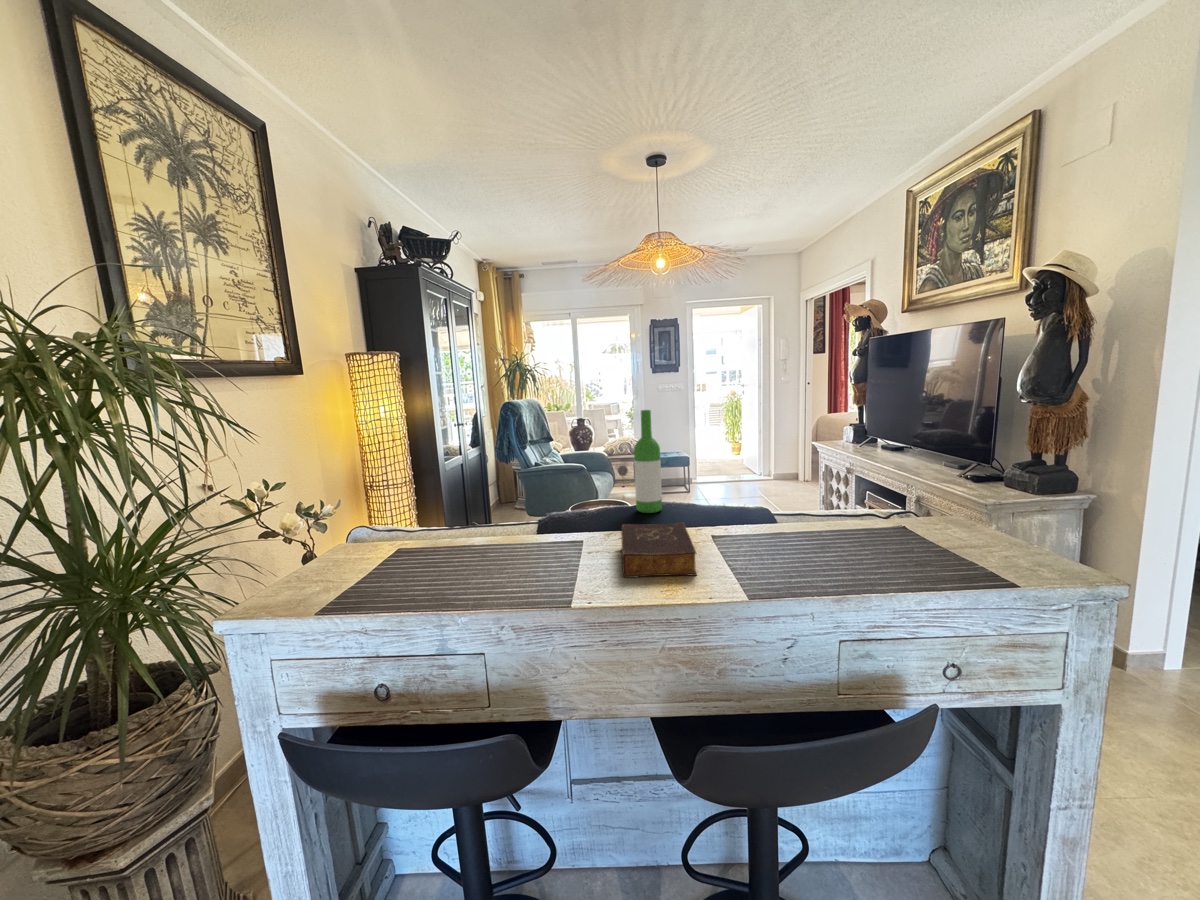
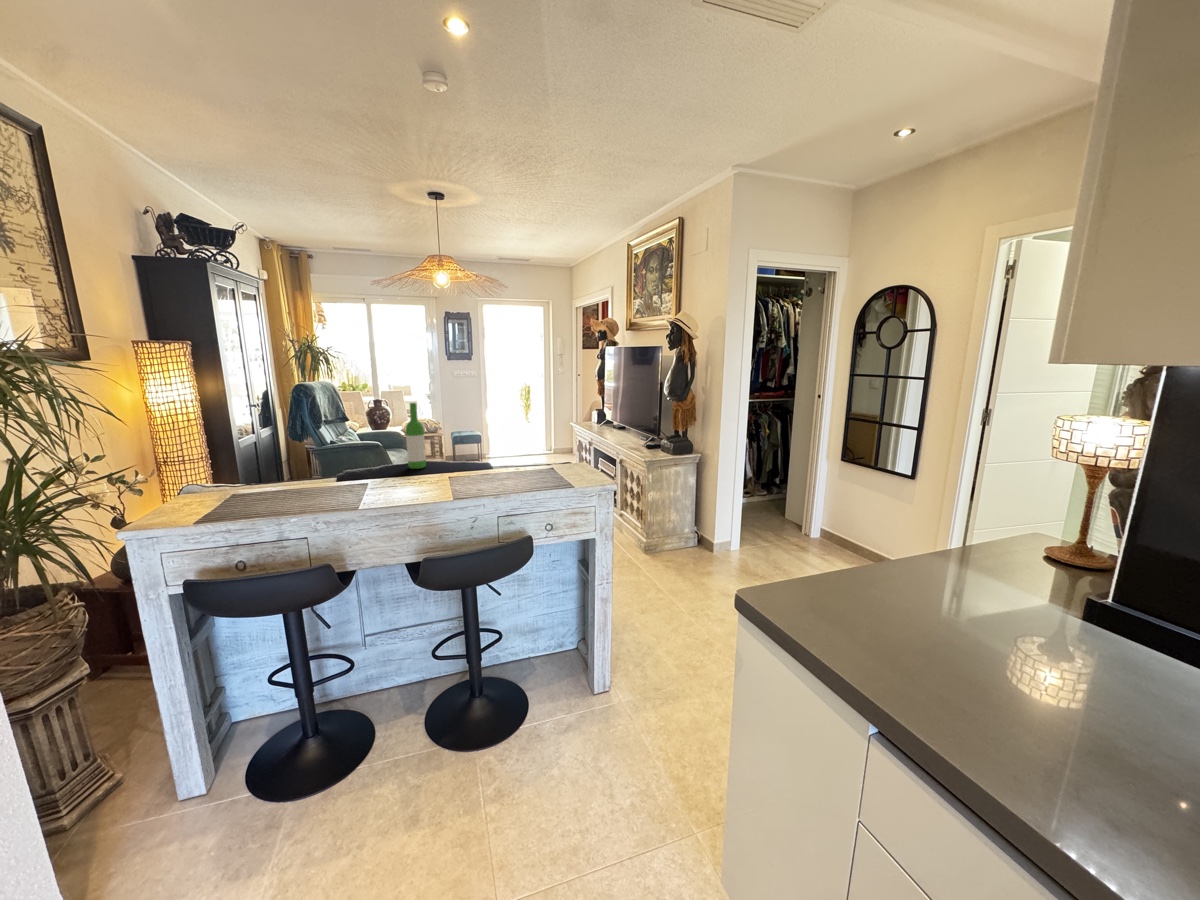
book: present [621,523,697,578] -> none [389,470,432,498]

